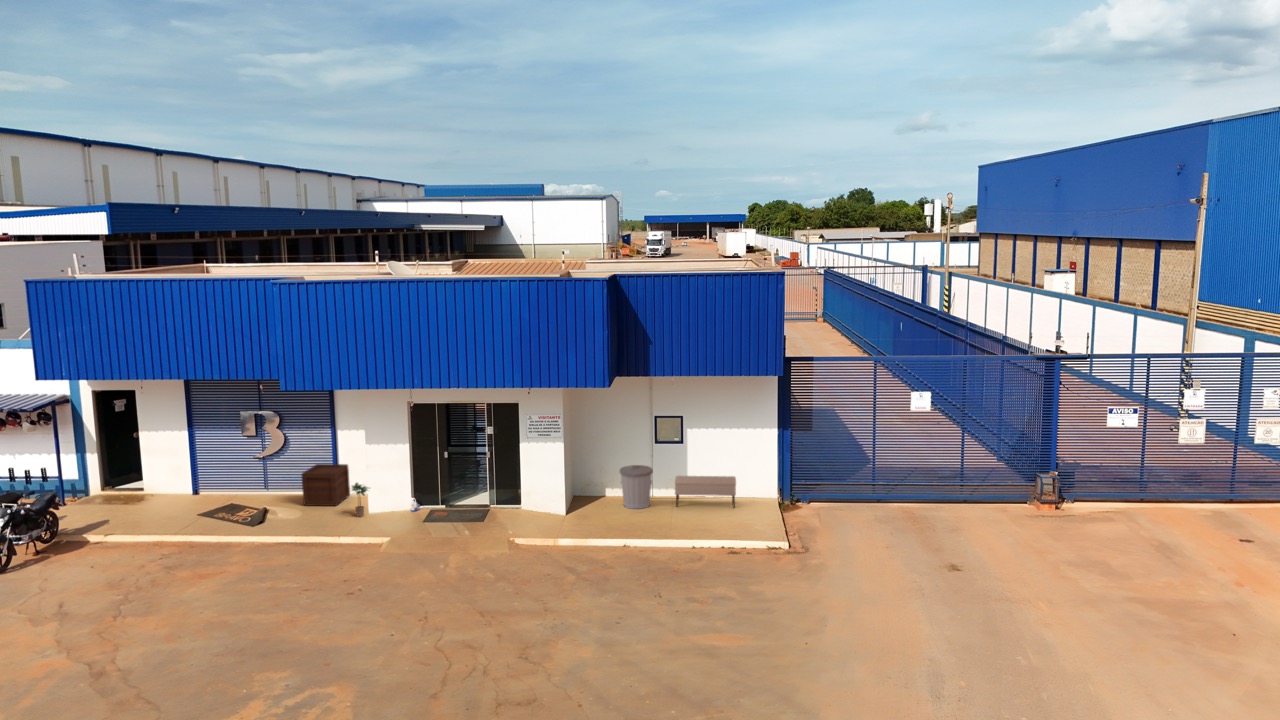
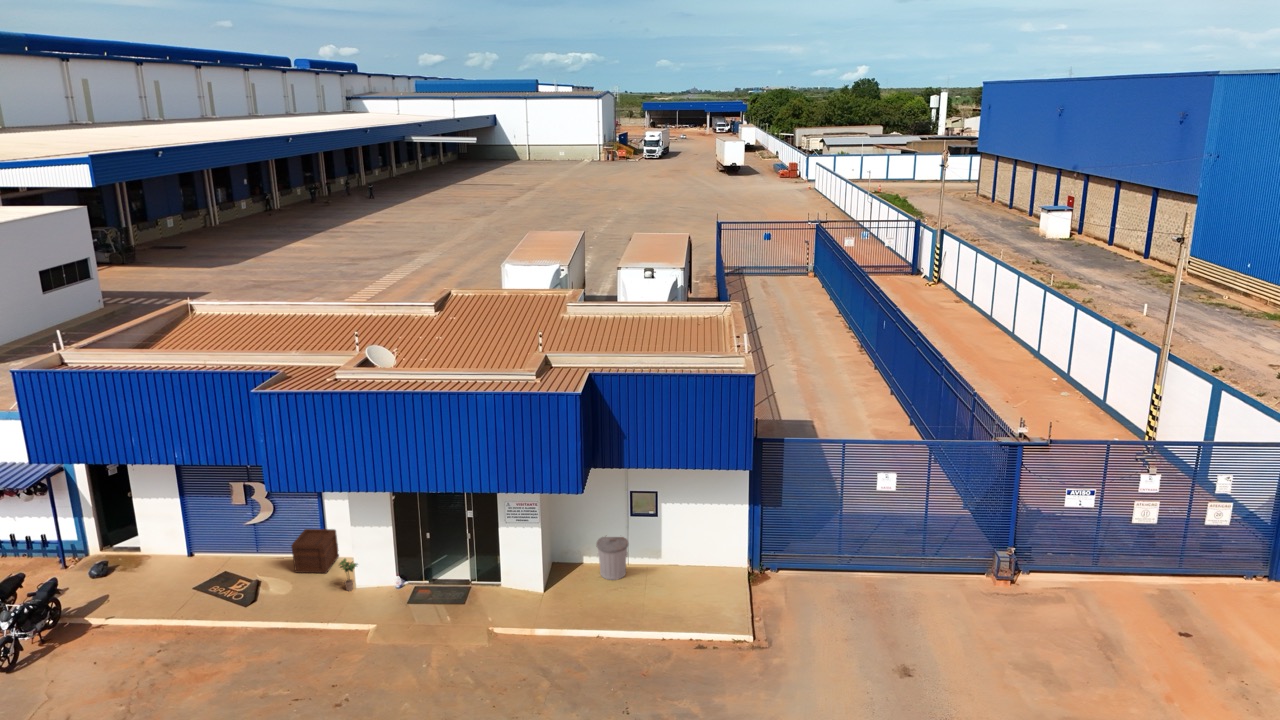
bench: present [675,476,736,507] -> none [649,545,708,579]

